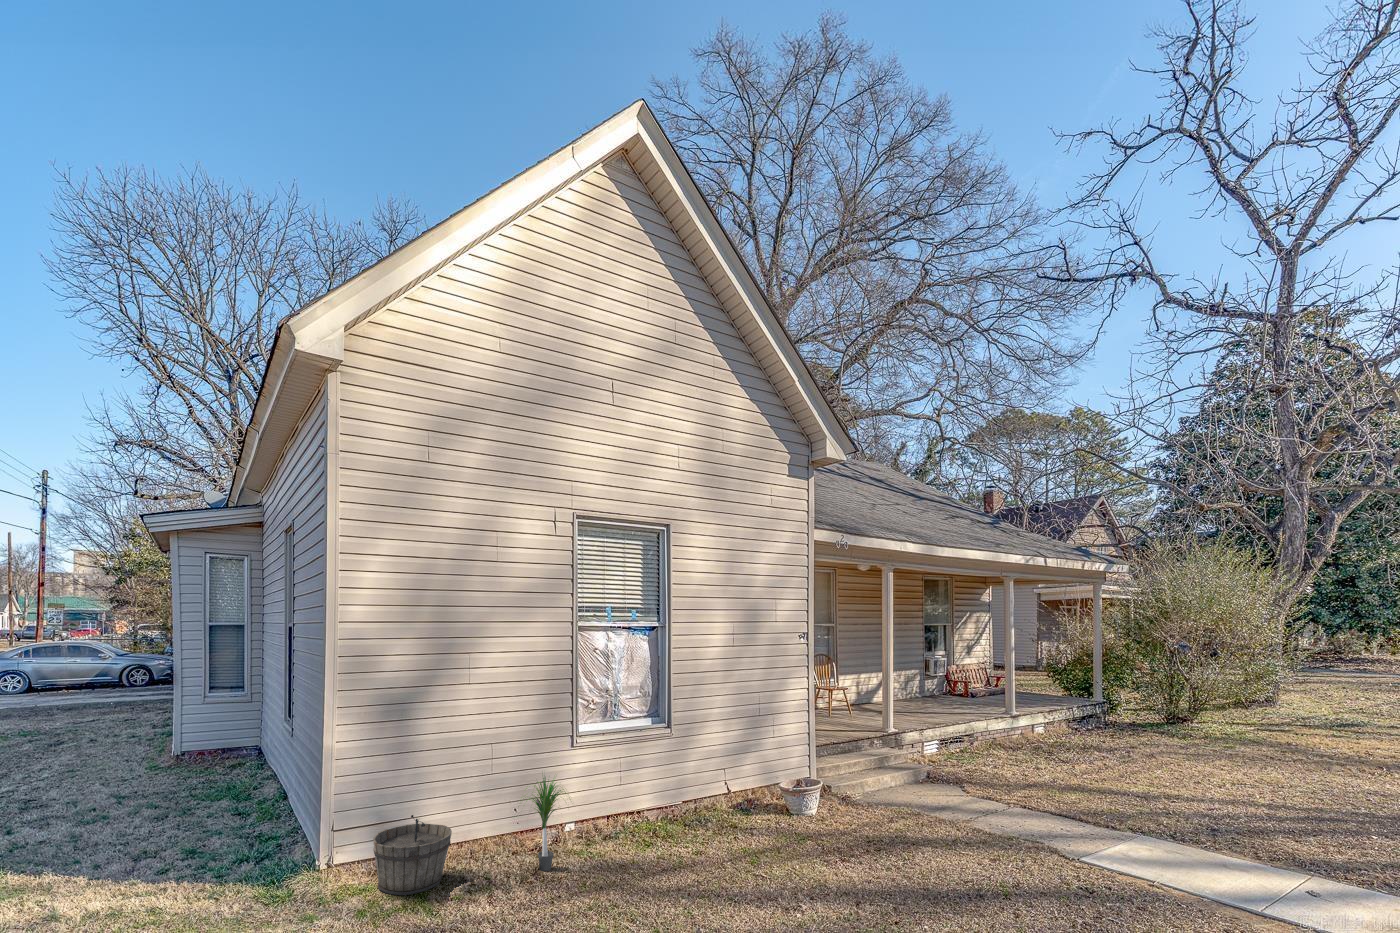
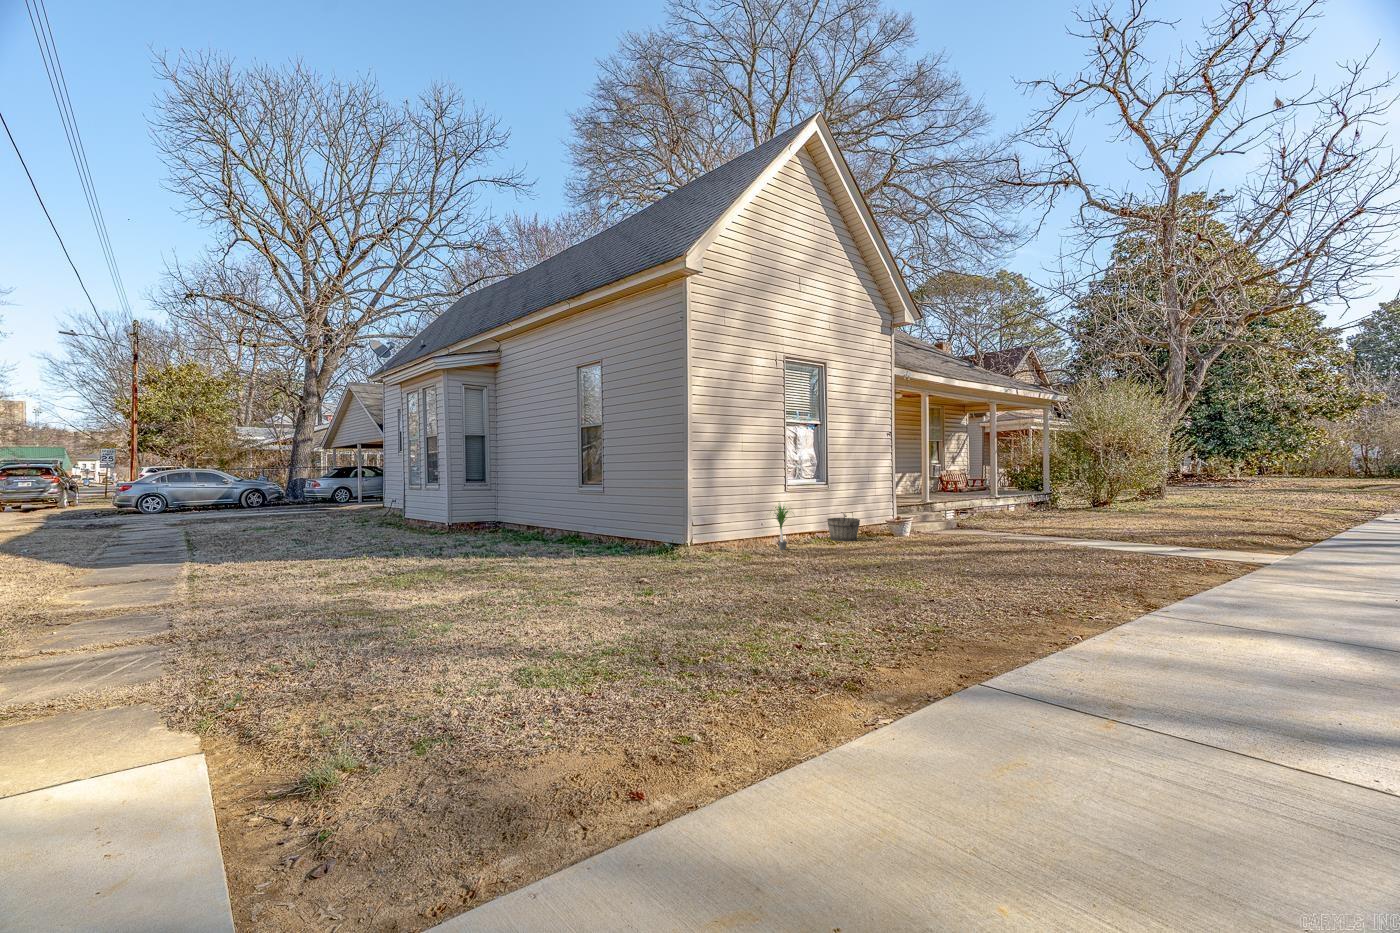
wooden bucket: present [373,815,452,895] -> present [827,512,860,541]

